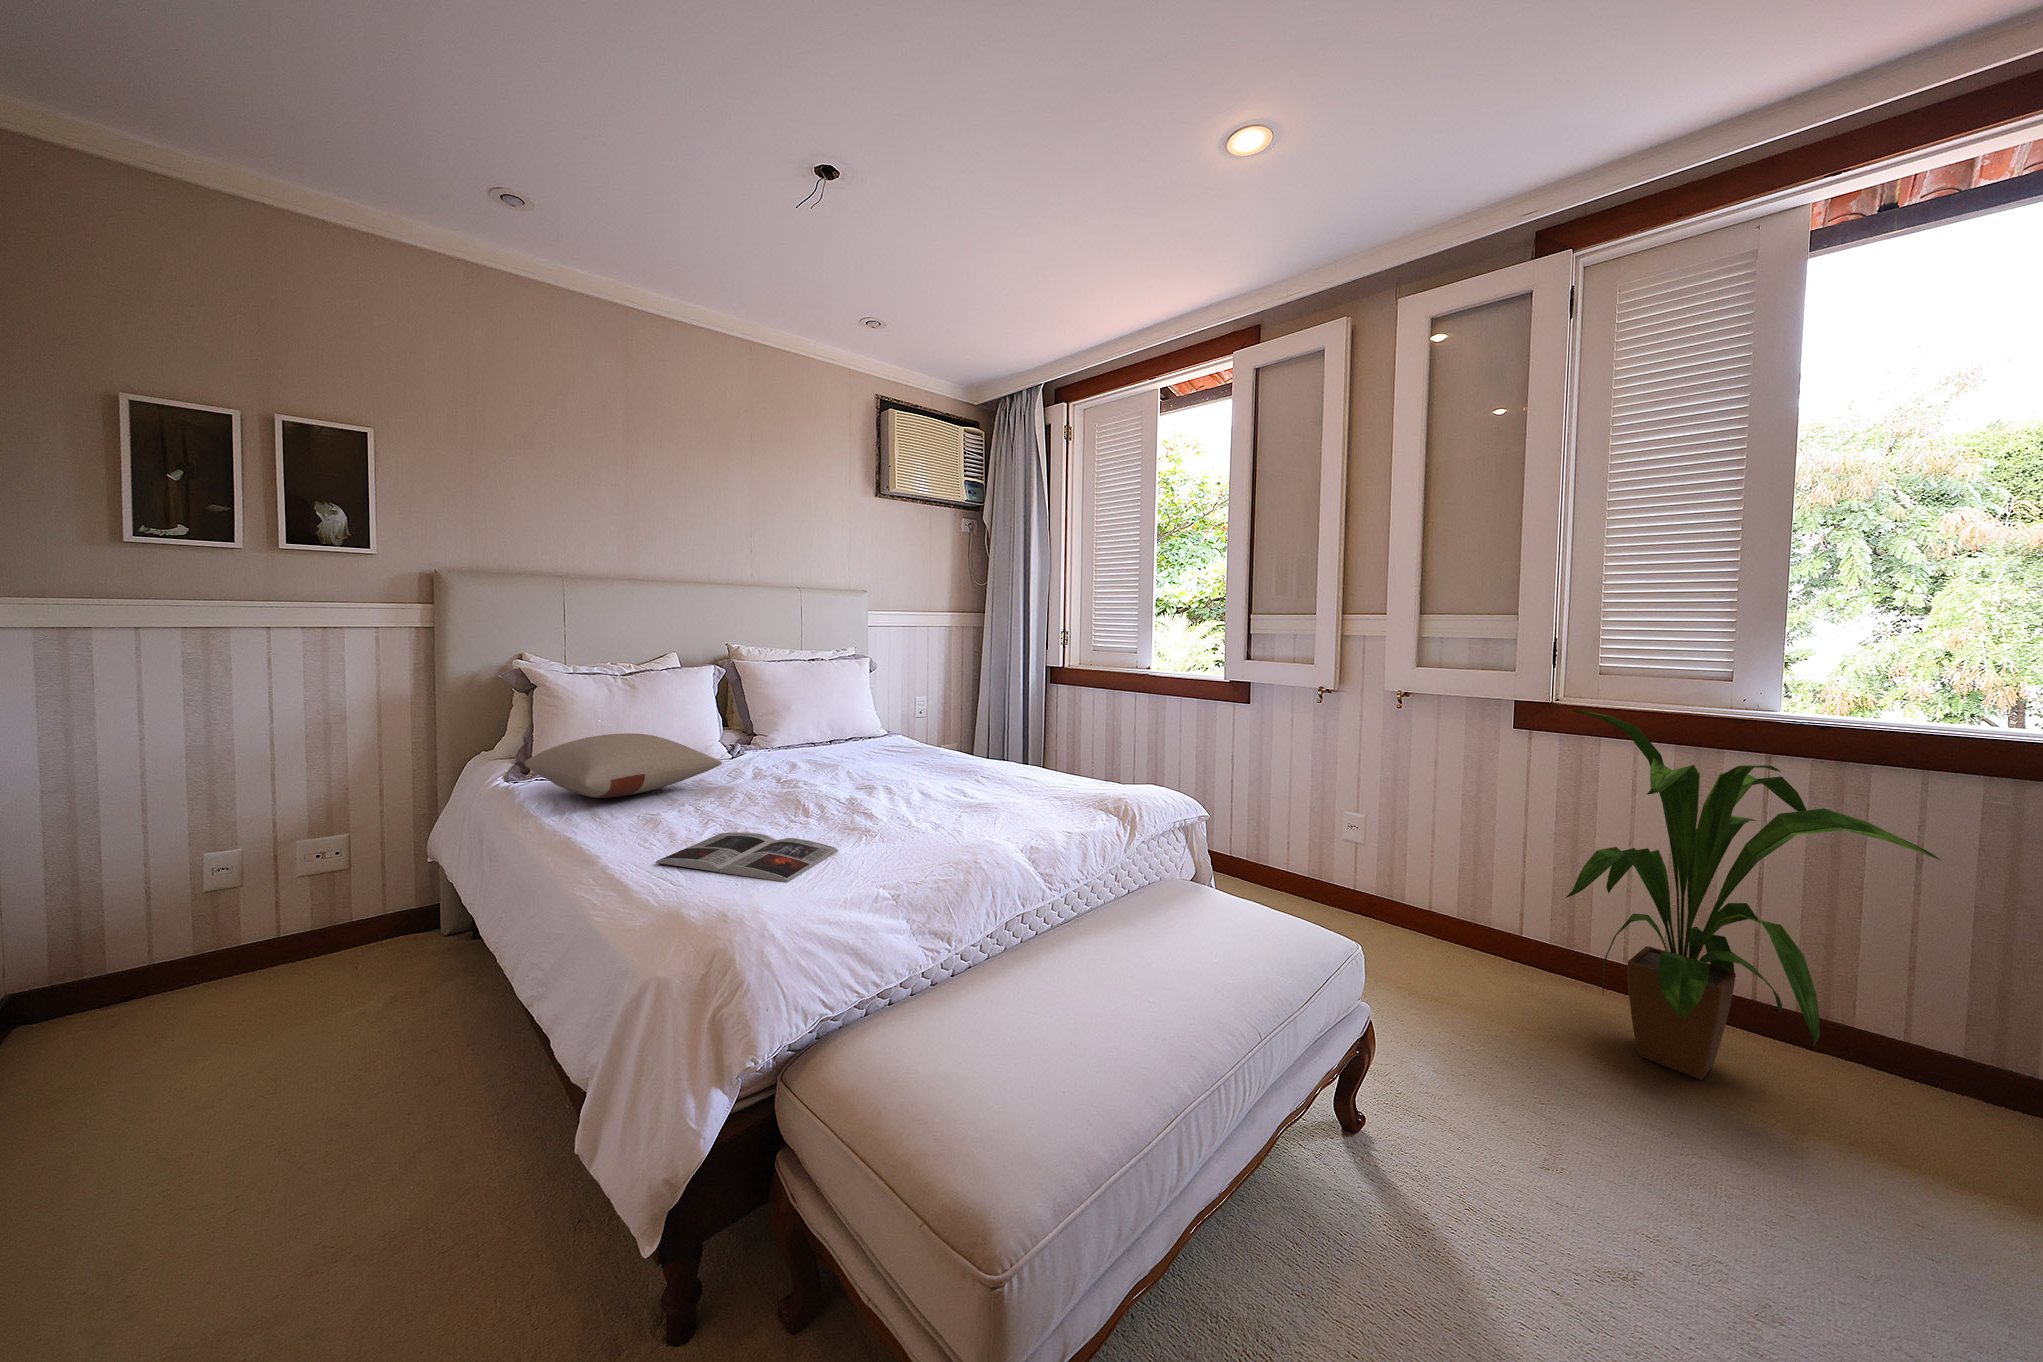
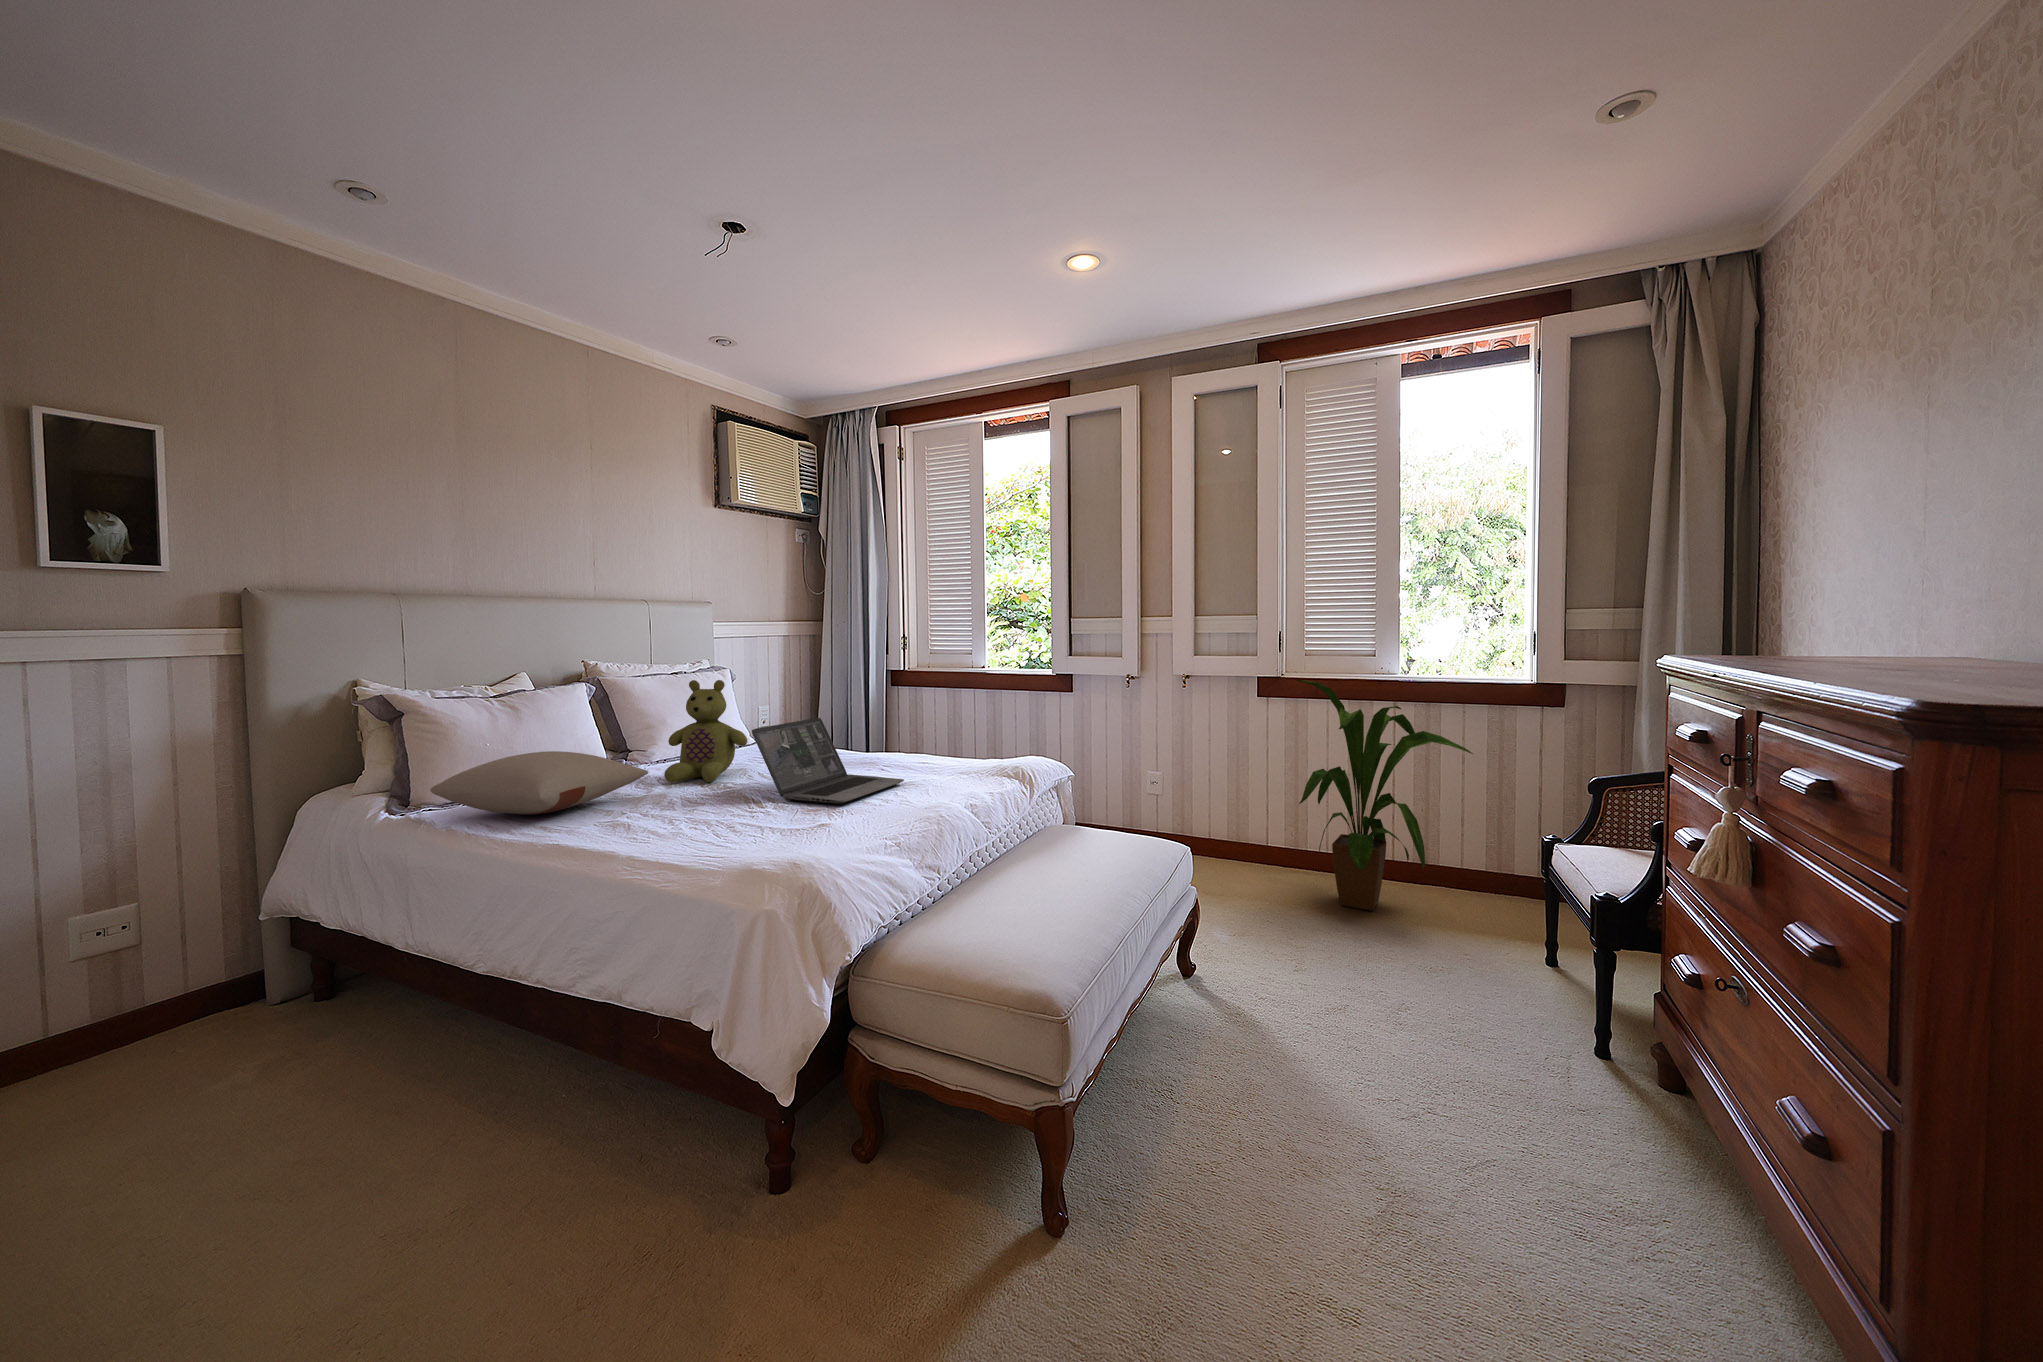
stuffed bear: none [755,668,842,778] -> present [664,680,747,782]
laptop: none [810,717,981,825] -> present [752,718,904,804]
magazine: present [656,832,838,882] -> none [674,818,823,848]

